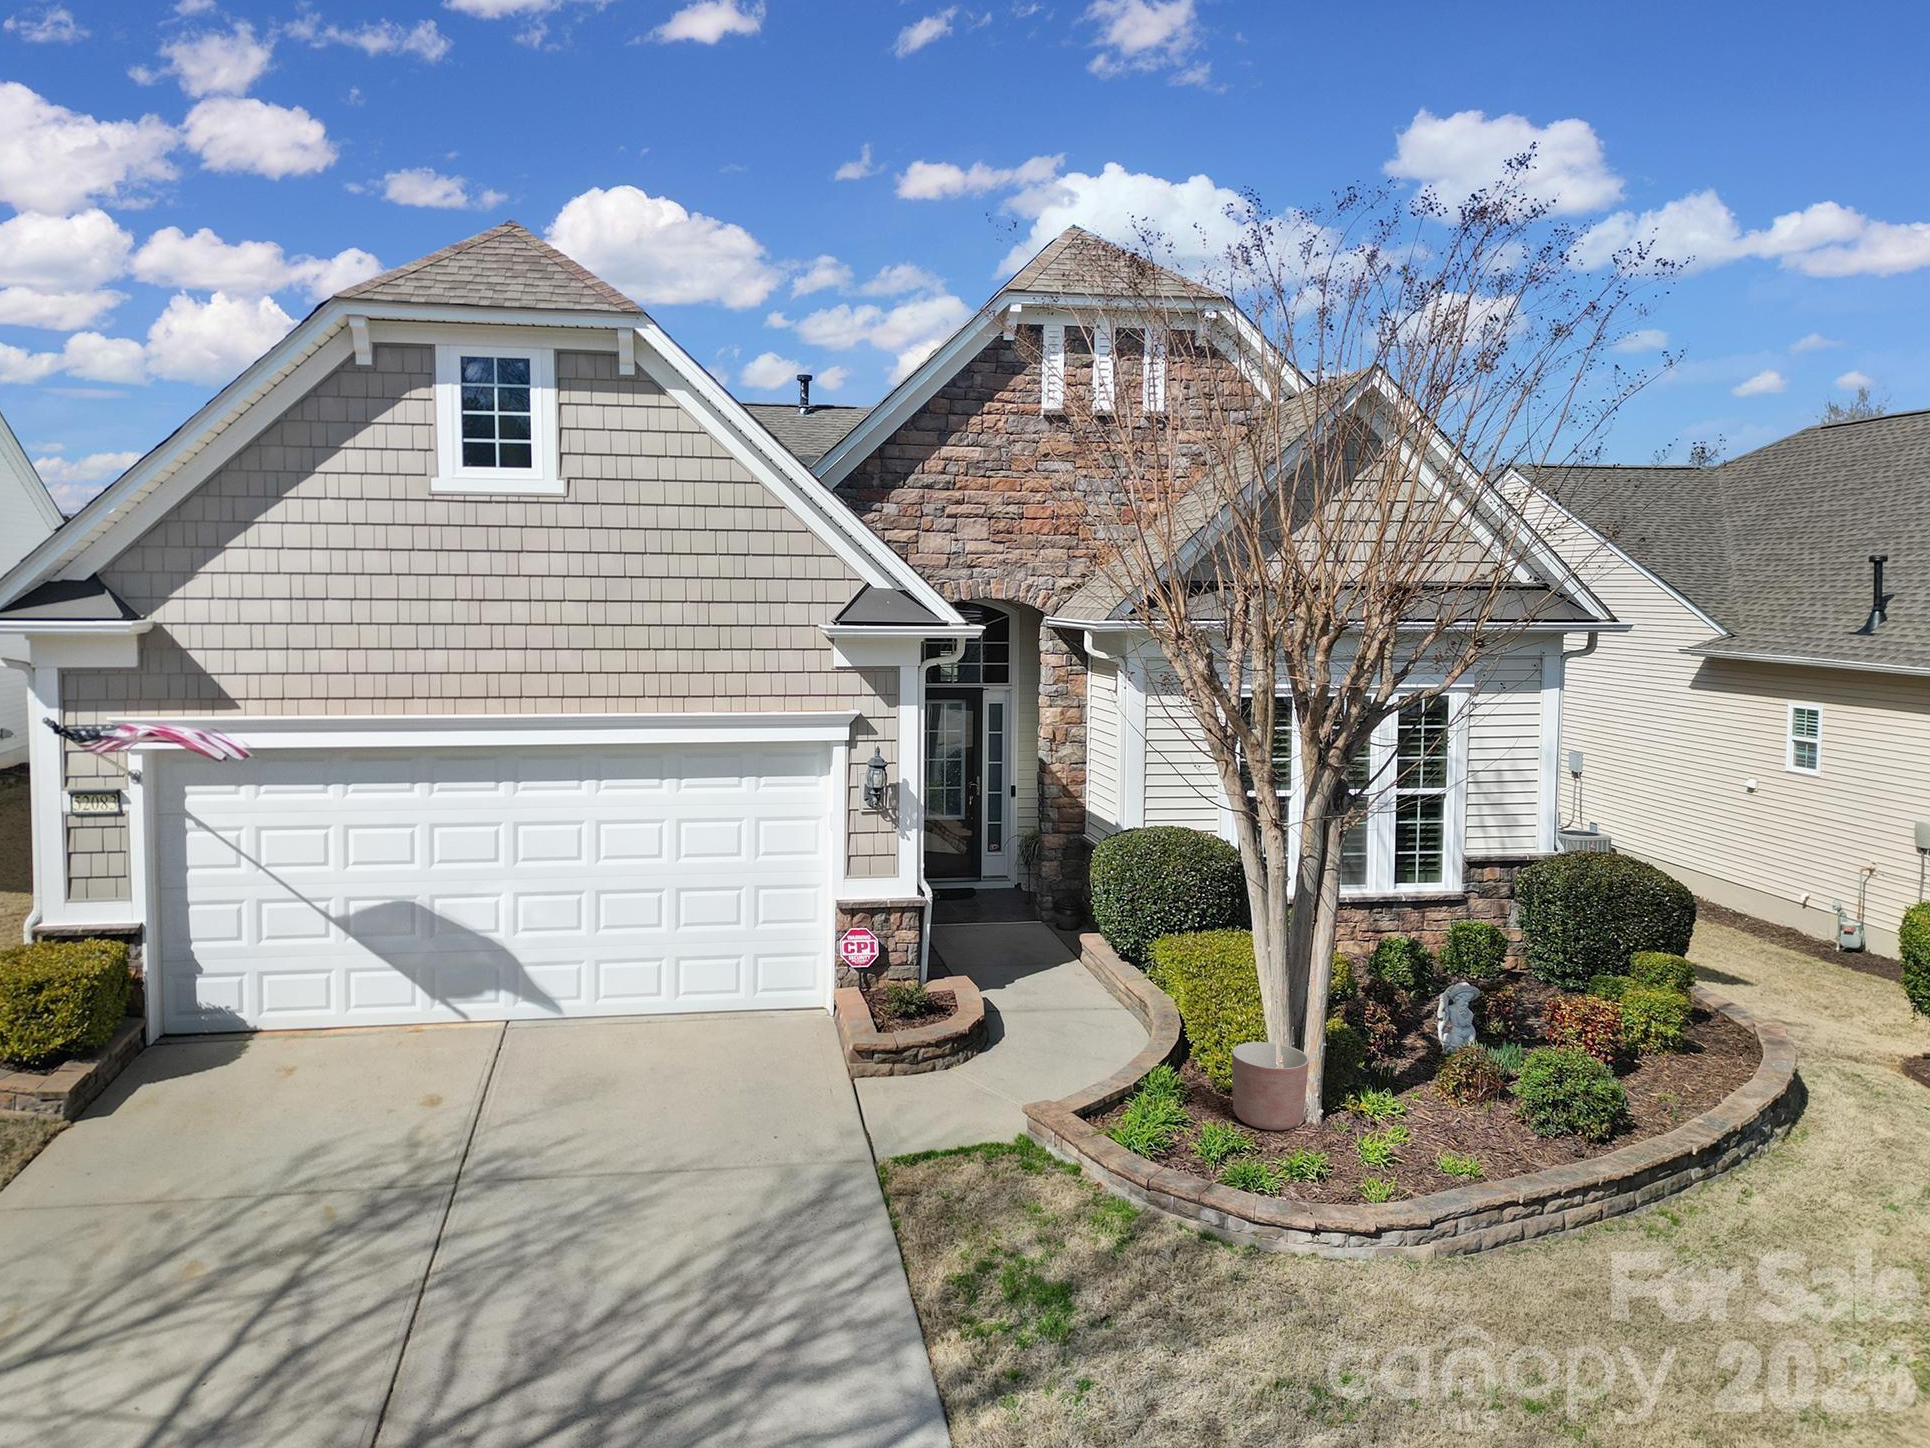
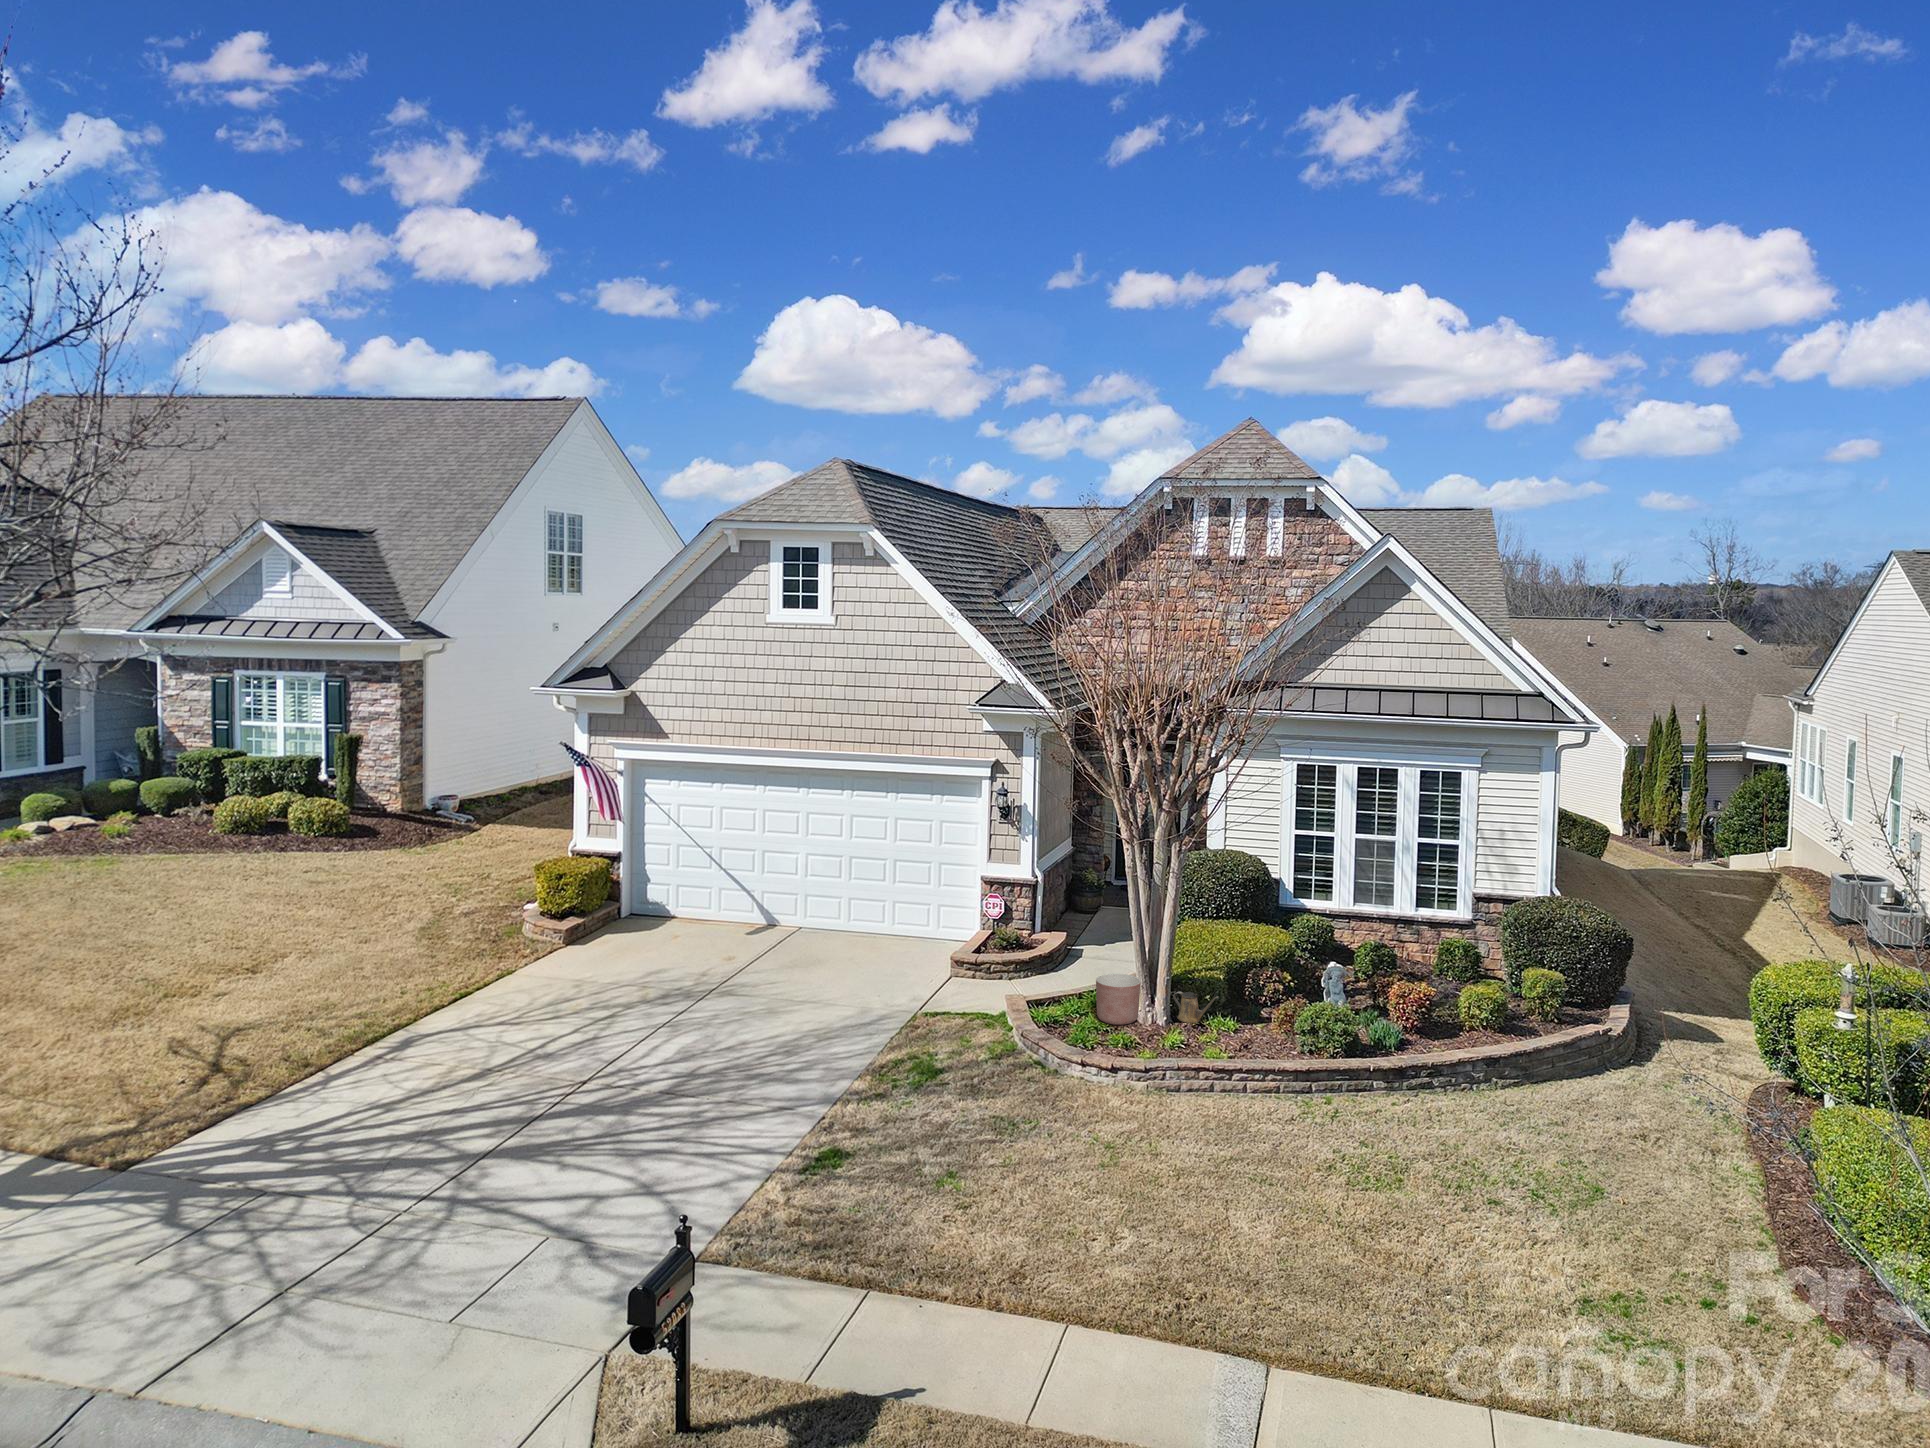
watering can: none [1322,1056,1409,1106] -> present [1173,992,1219,1023]

